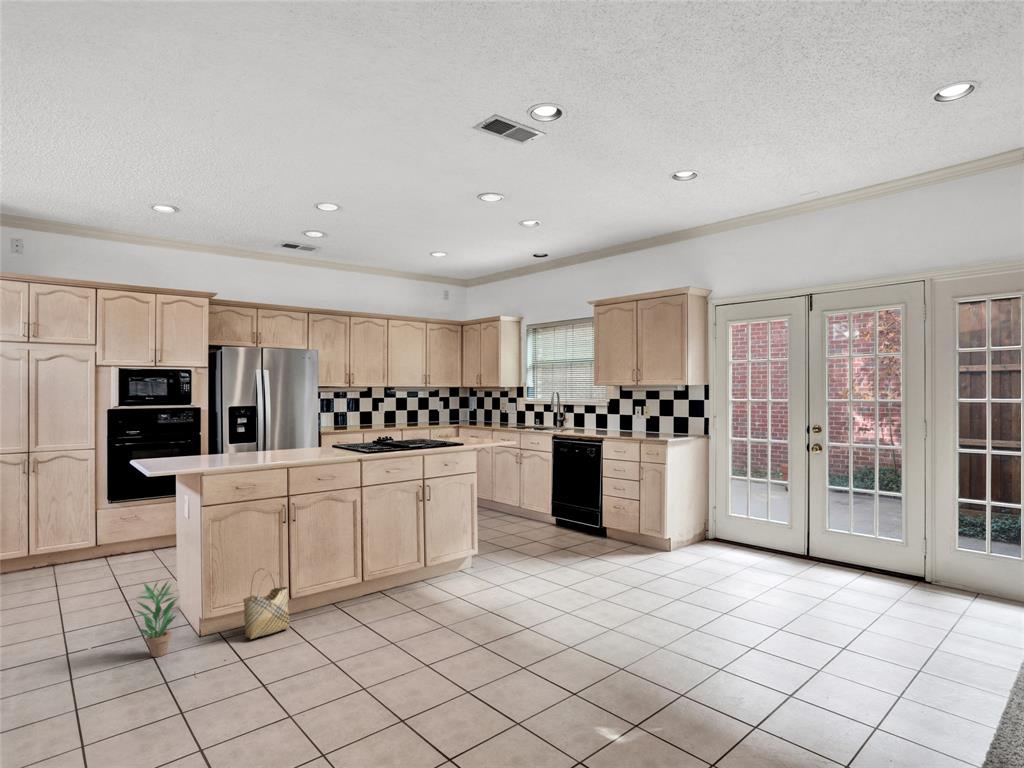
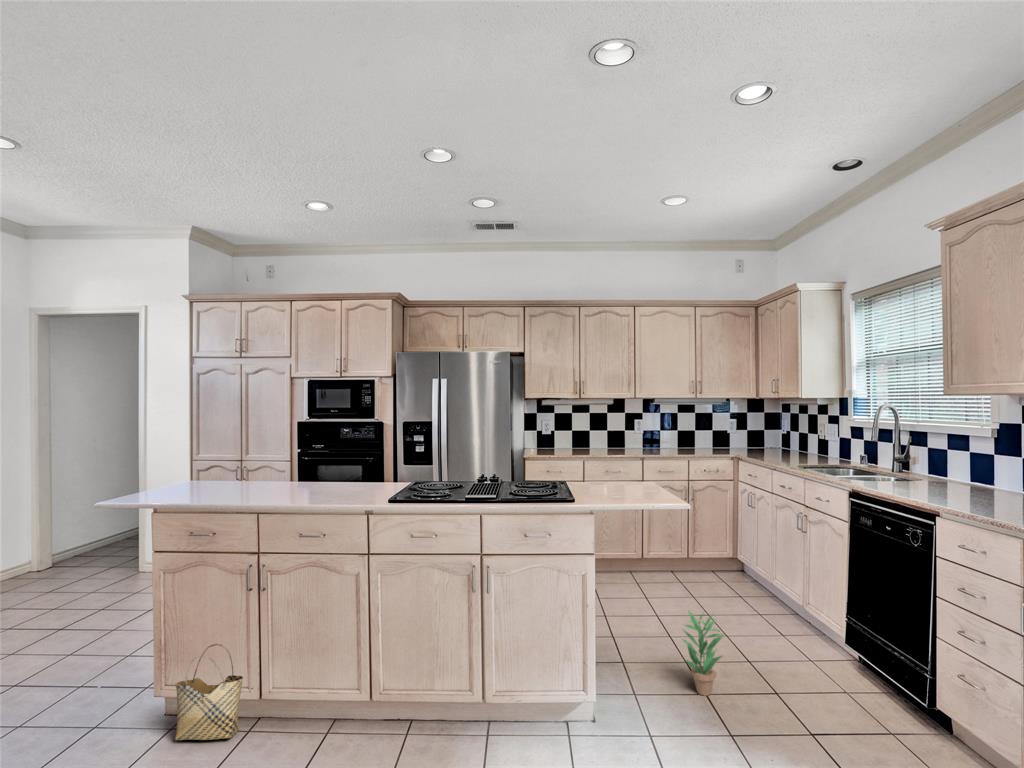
potted plant: present [136,582,178,657] -> present [682,611,724,696]

